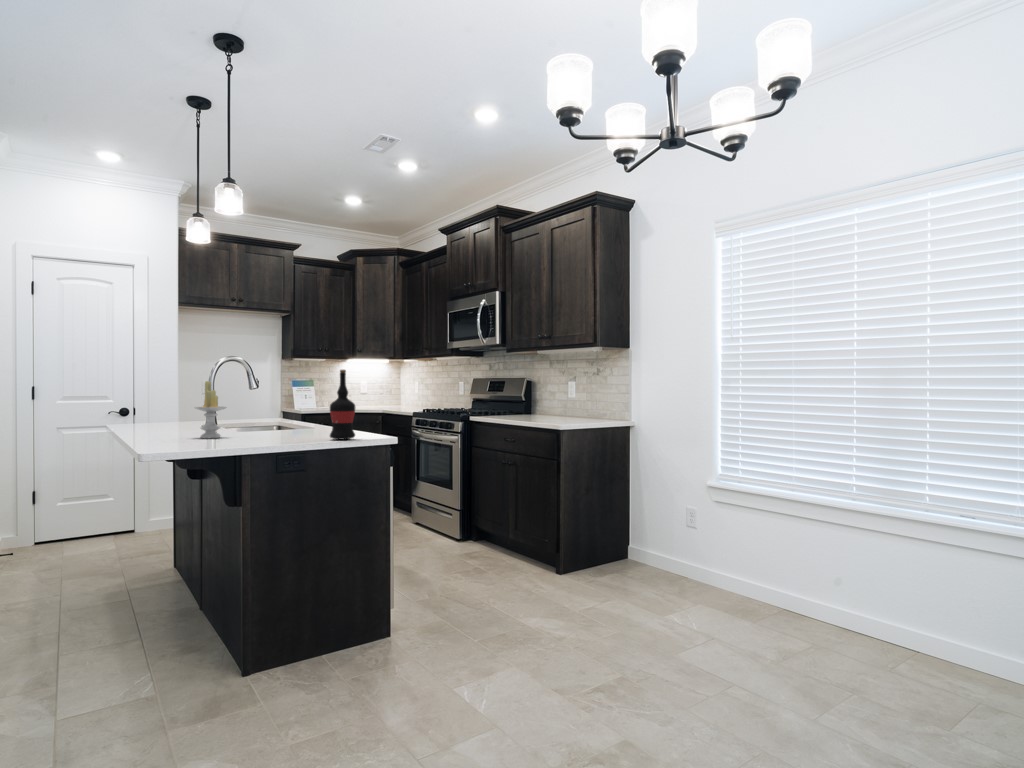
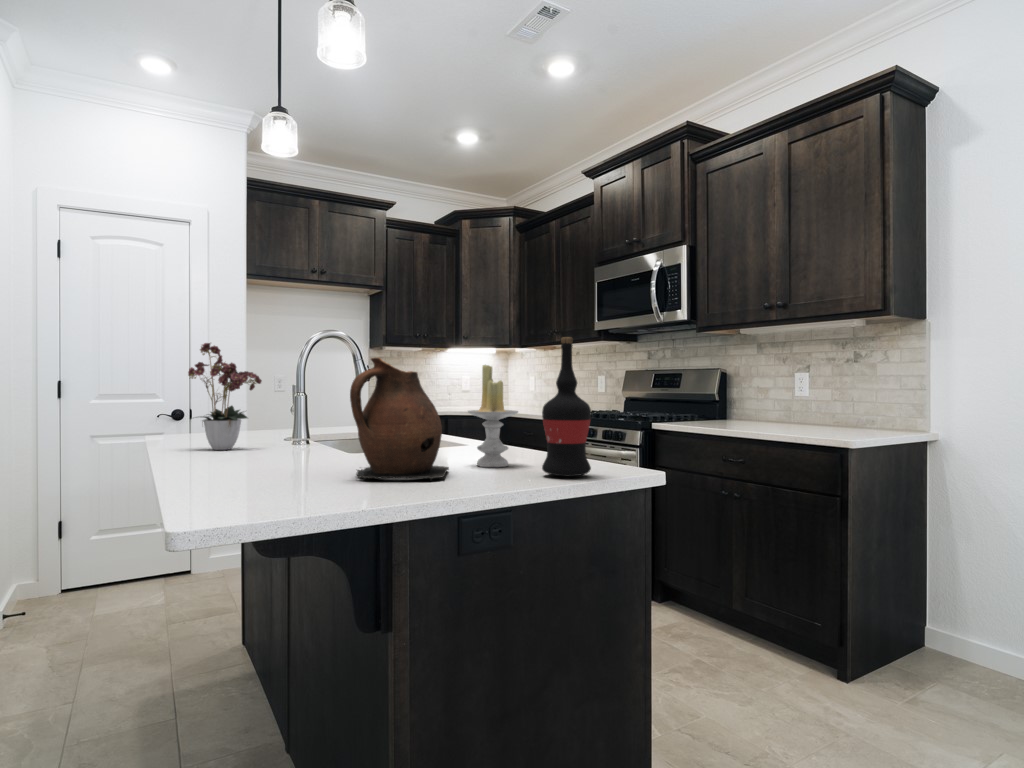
flower arrangement: none [135,363,189,432] -> present [188,343,262,450]
ceramic pitcher: none [227,380,284,441] -> present [350,358,449,480]
candle: present [195,381,226,438] -> present [468,365,518,467]

